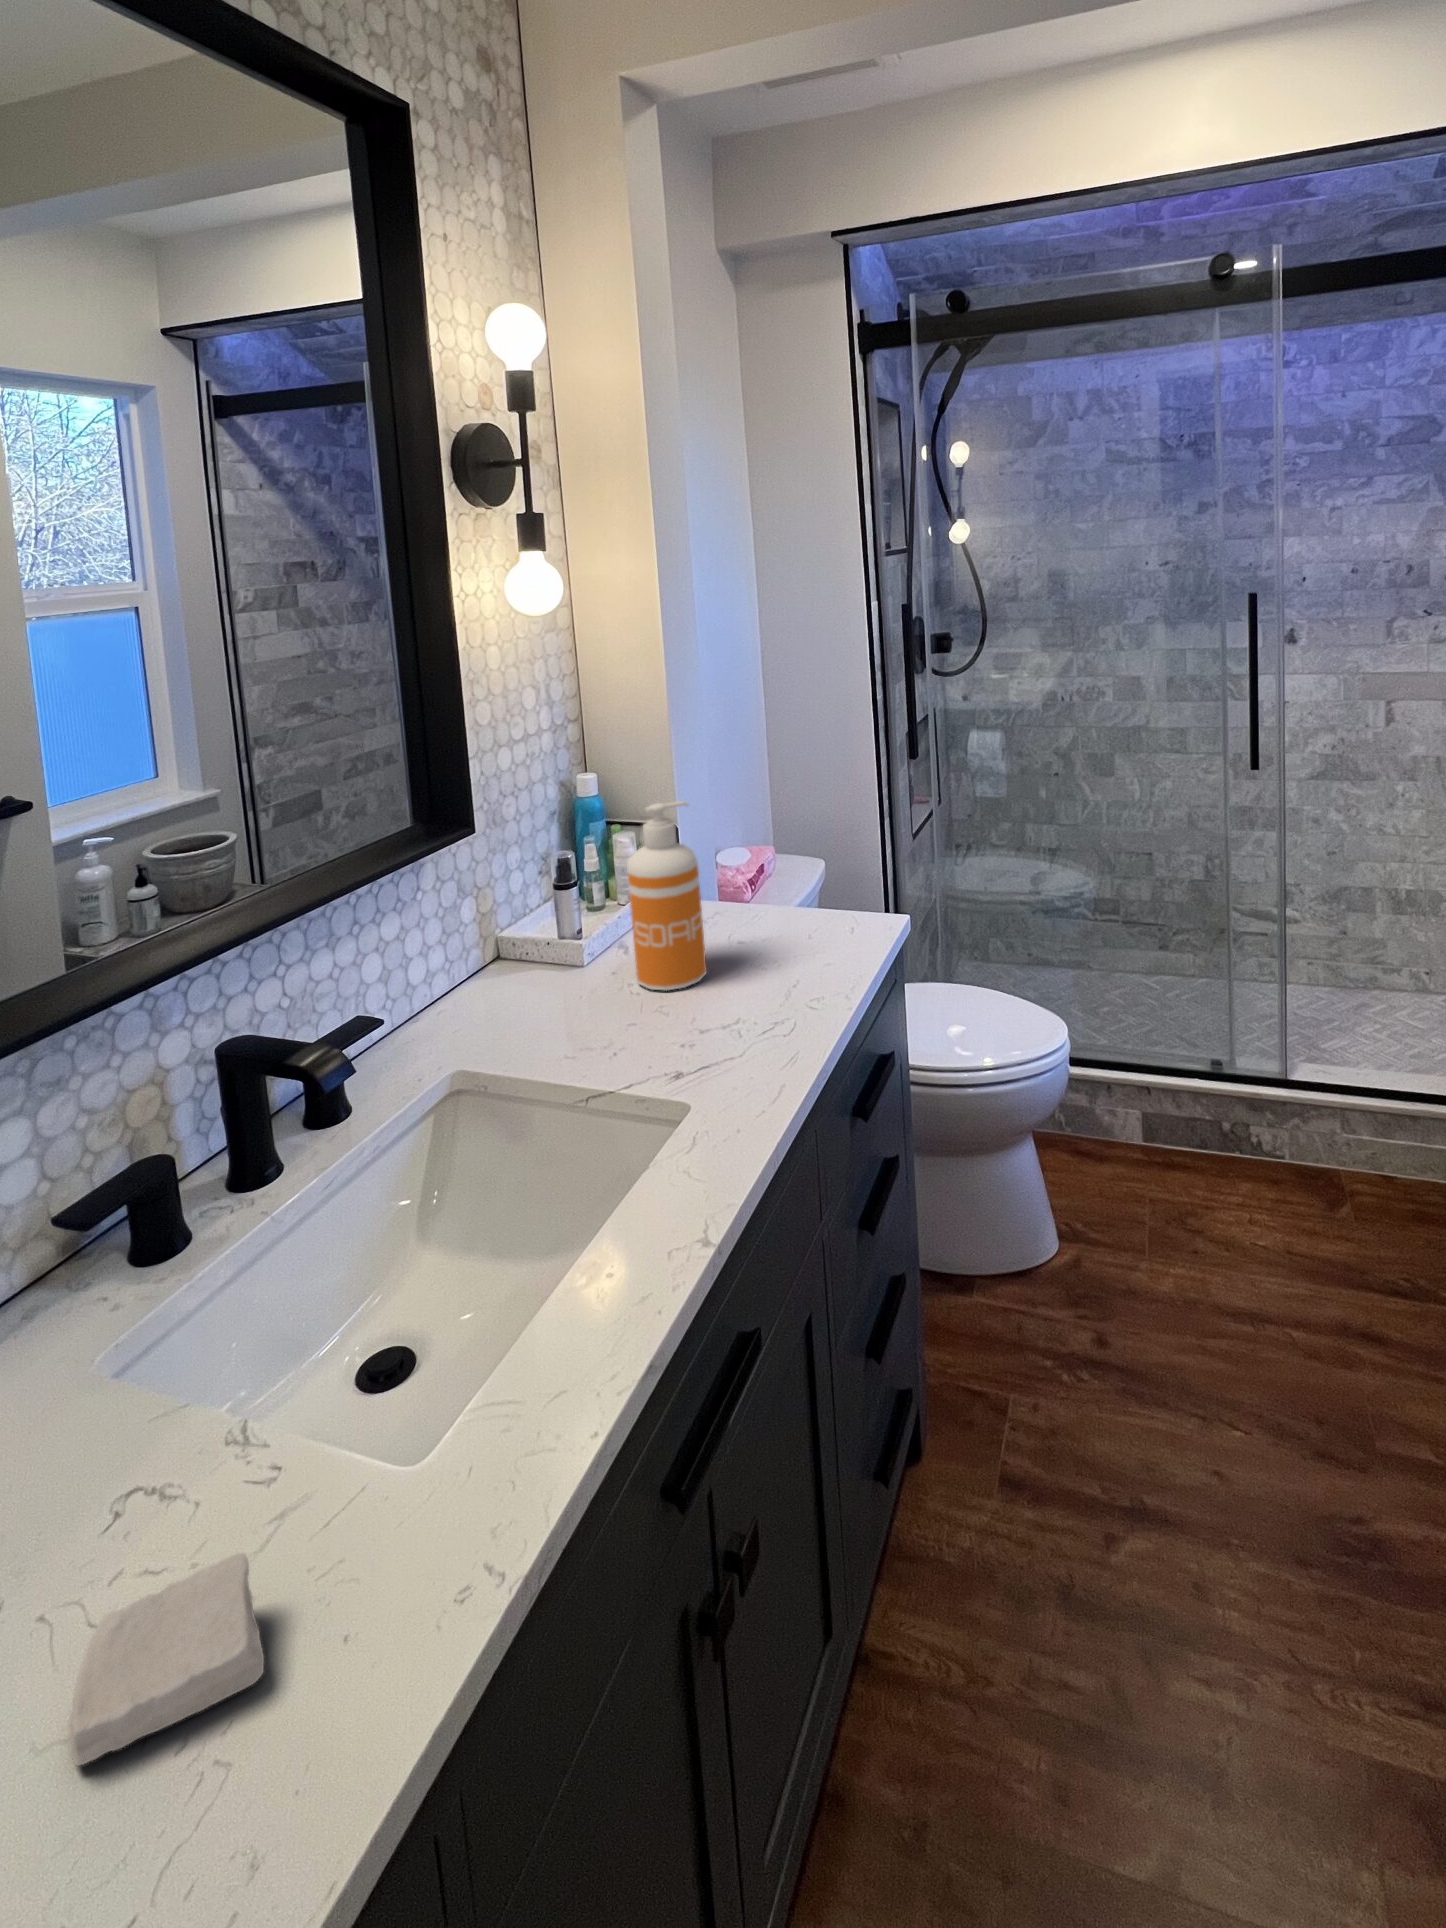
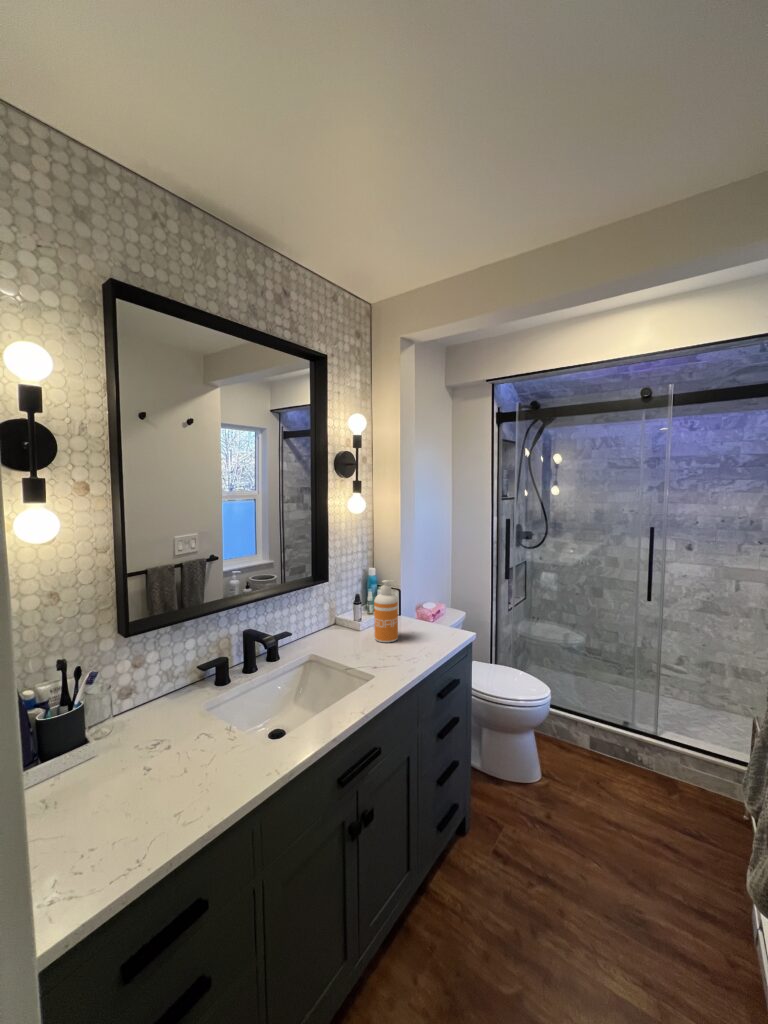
soap bar: present [69,1553,264,1766] -> none [178,745,221,778]

